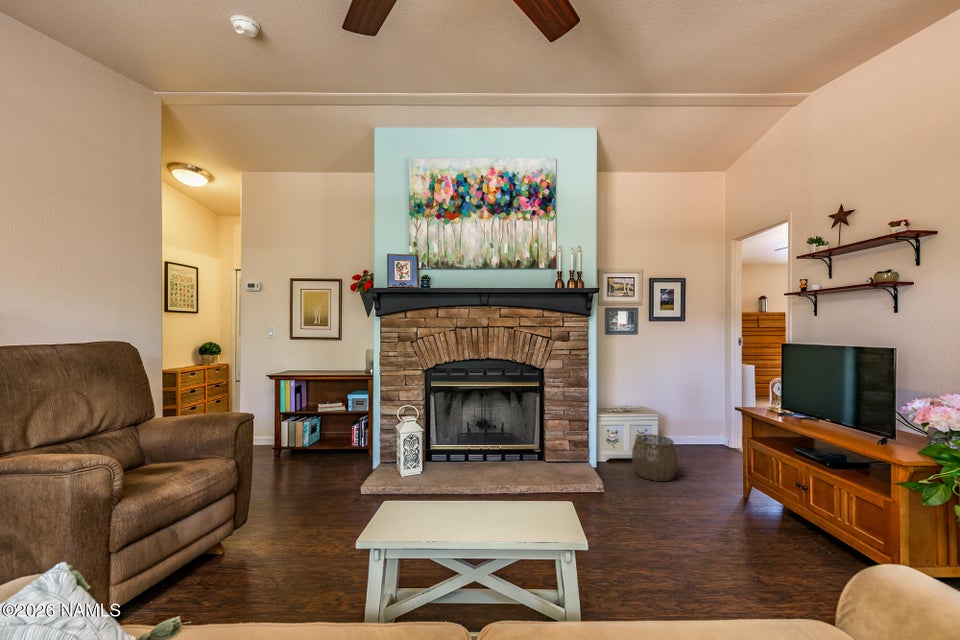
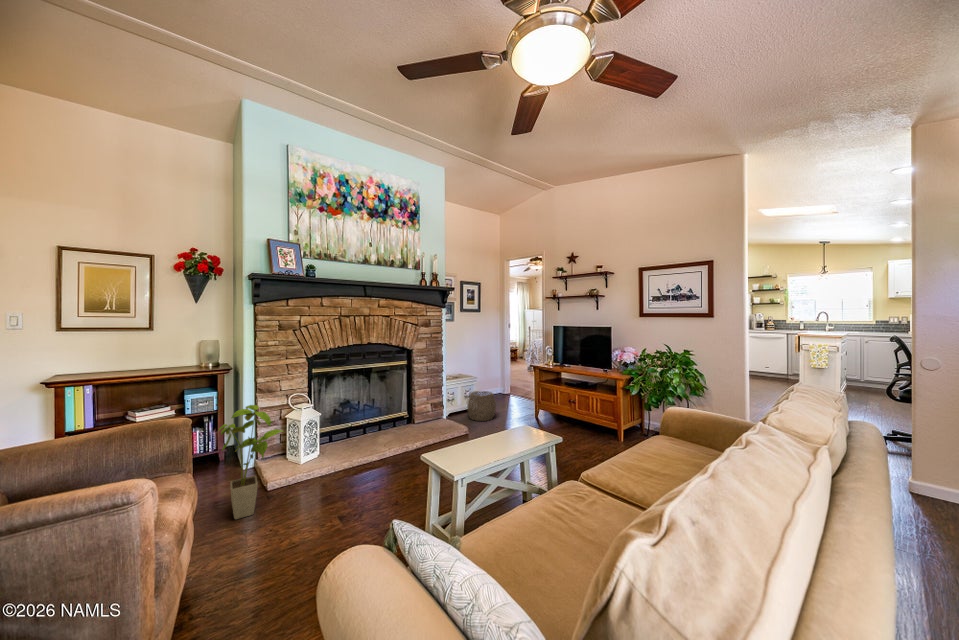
house plant: none [308,411,366,514] -> present [219,405,282,519]

